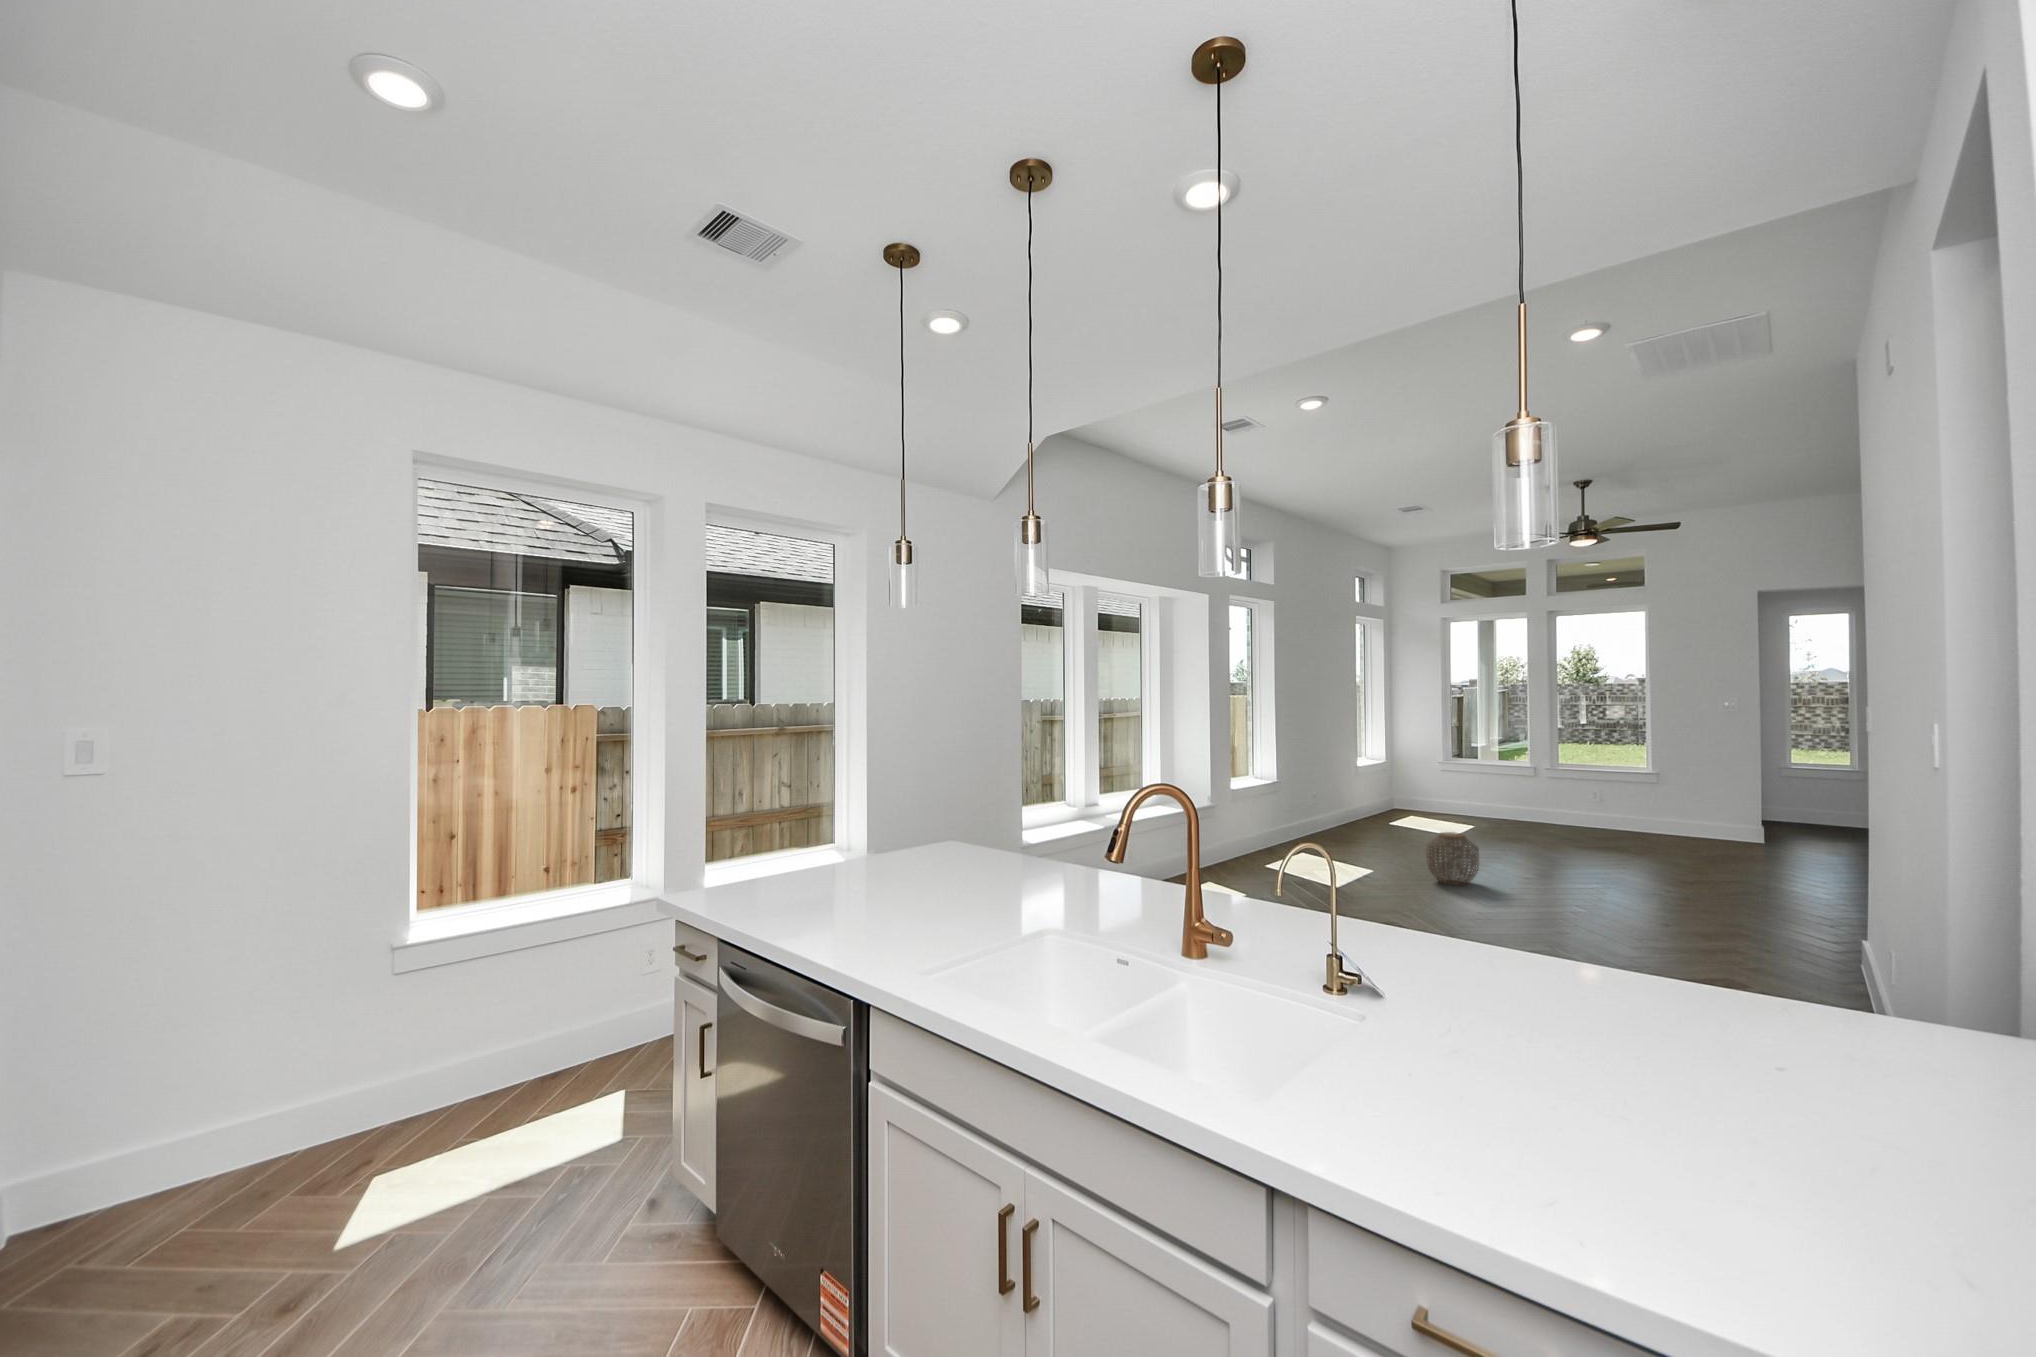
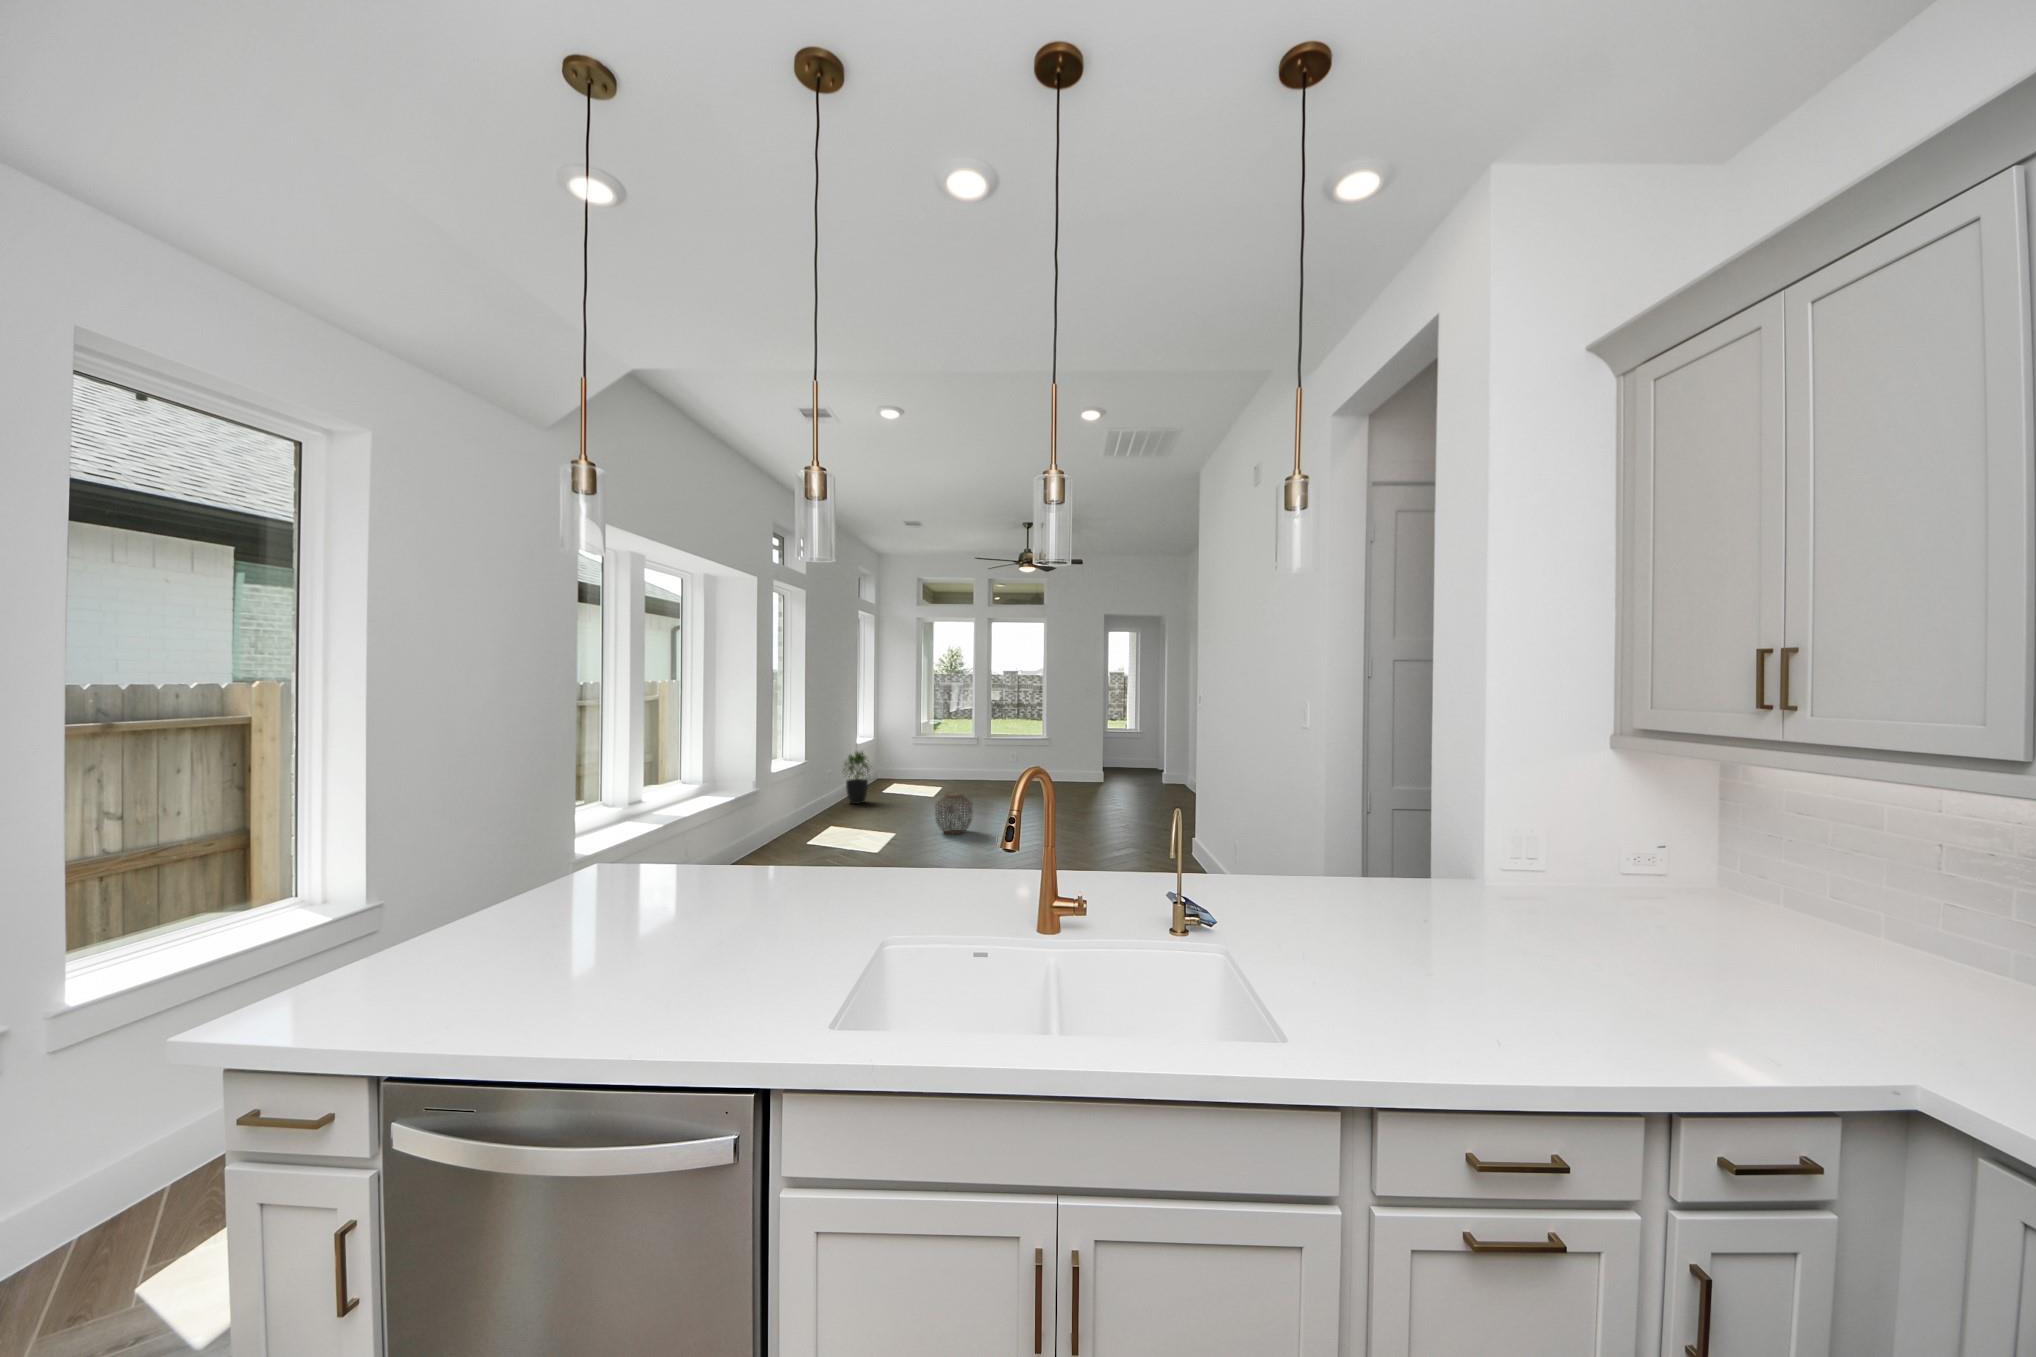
potted plant: none [1330,772,1372,836] -> present [843,752,870,804]

